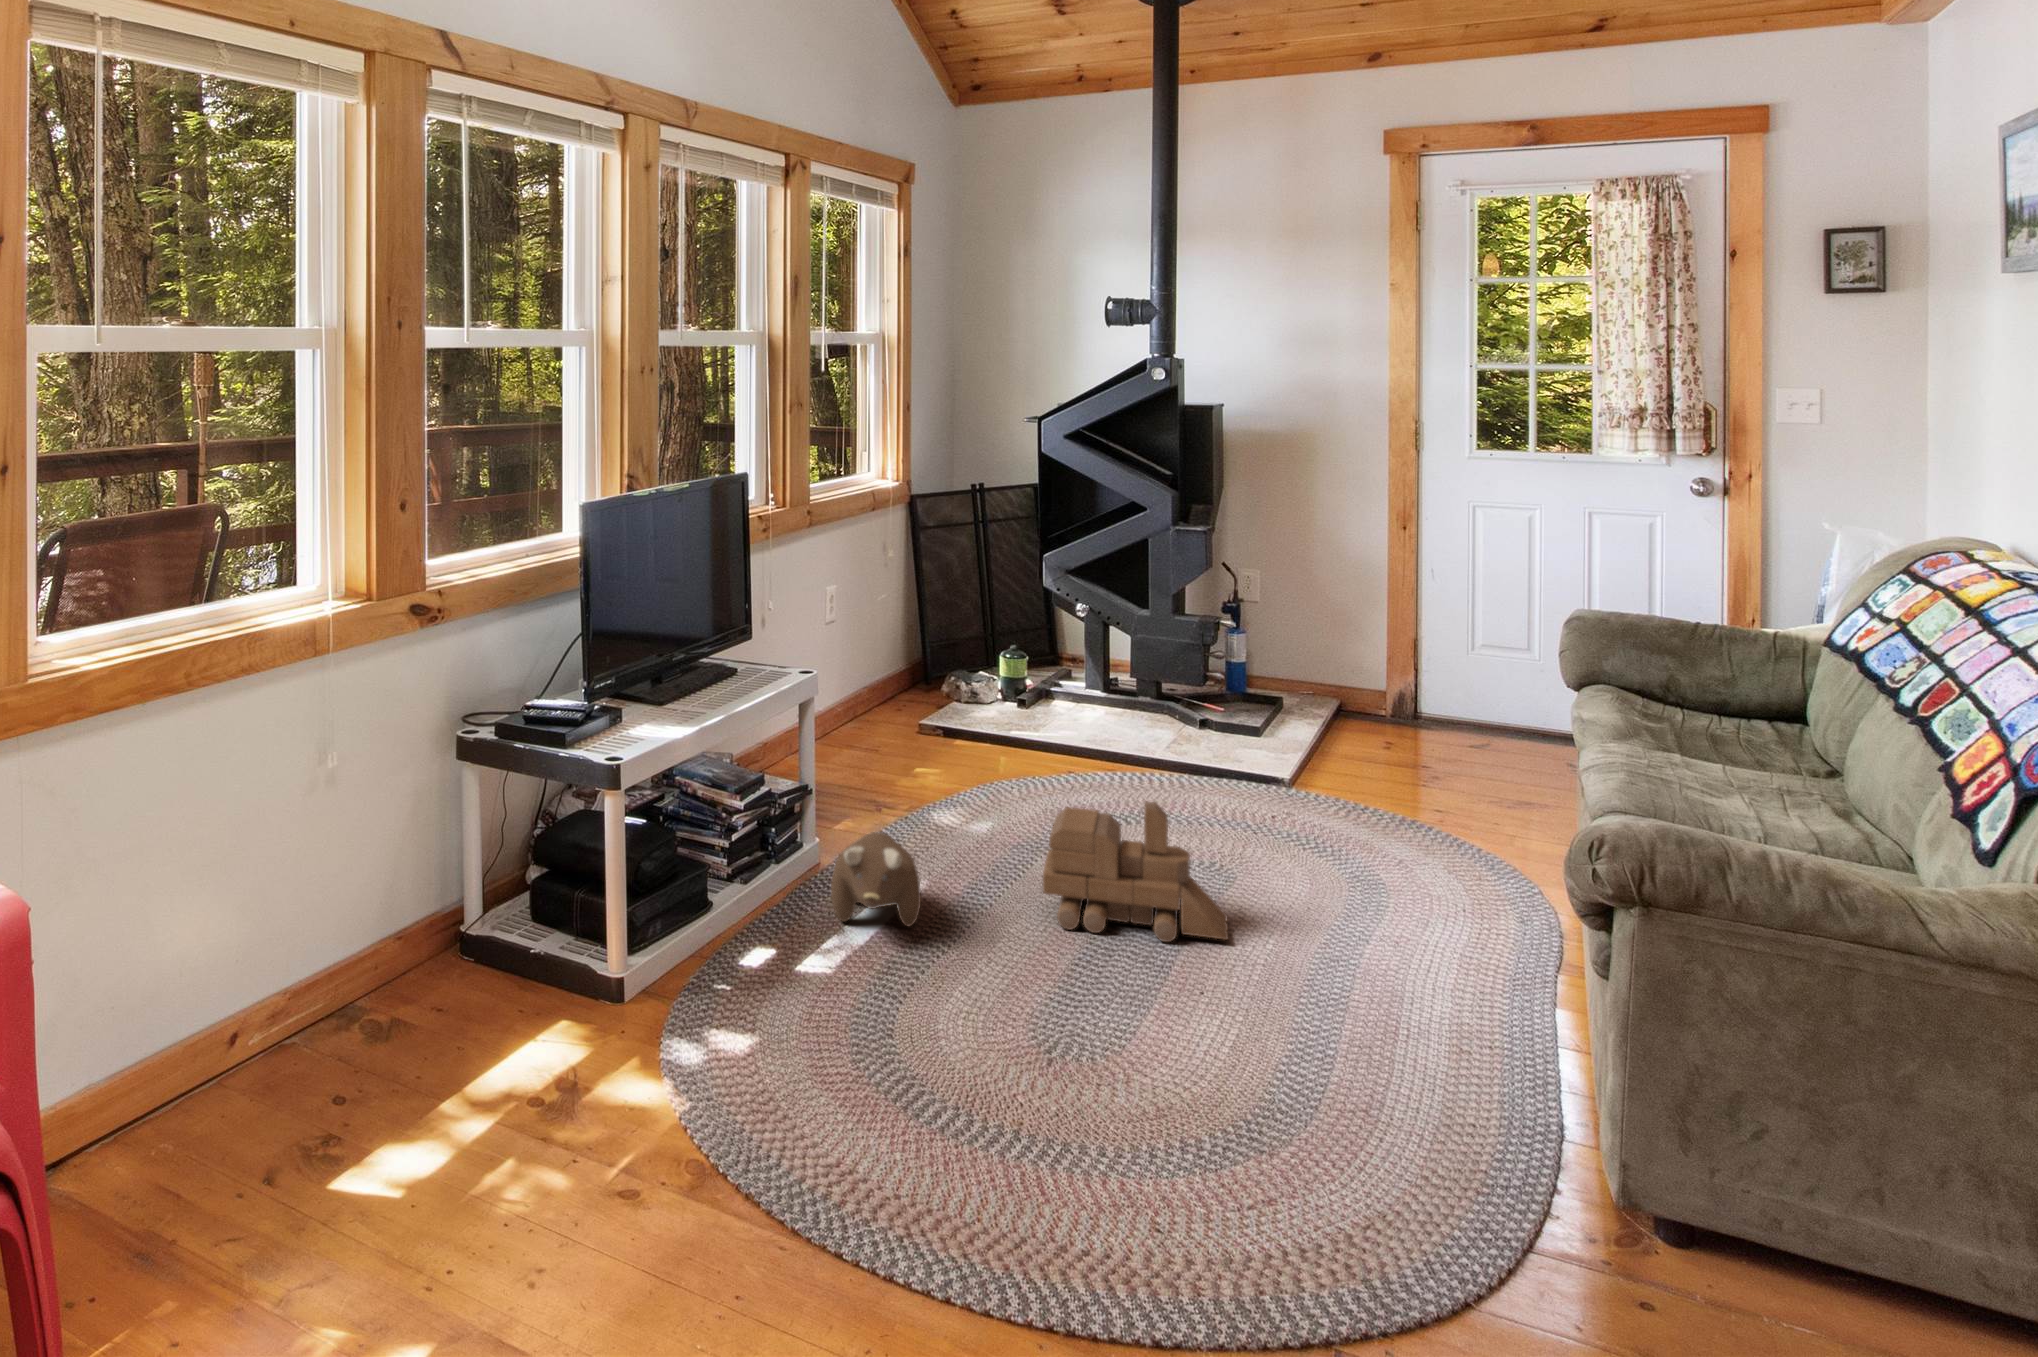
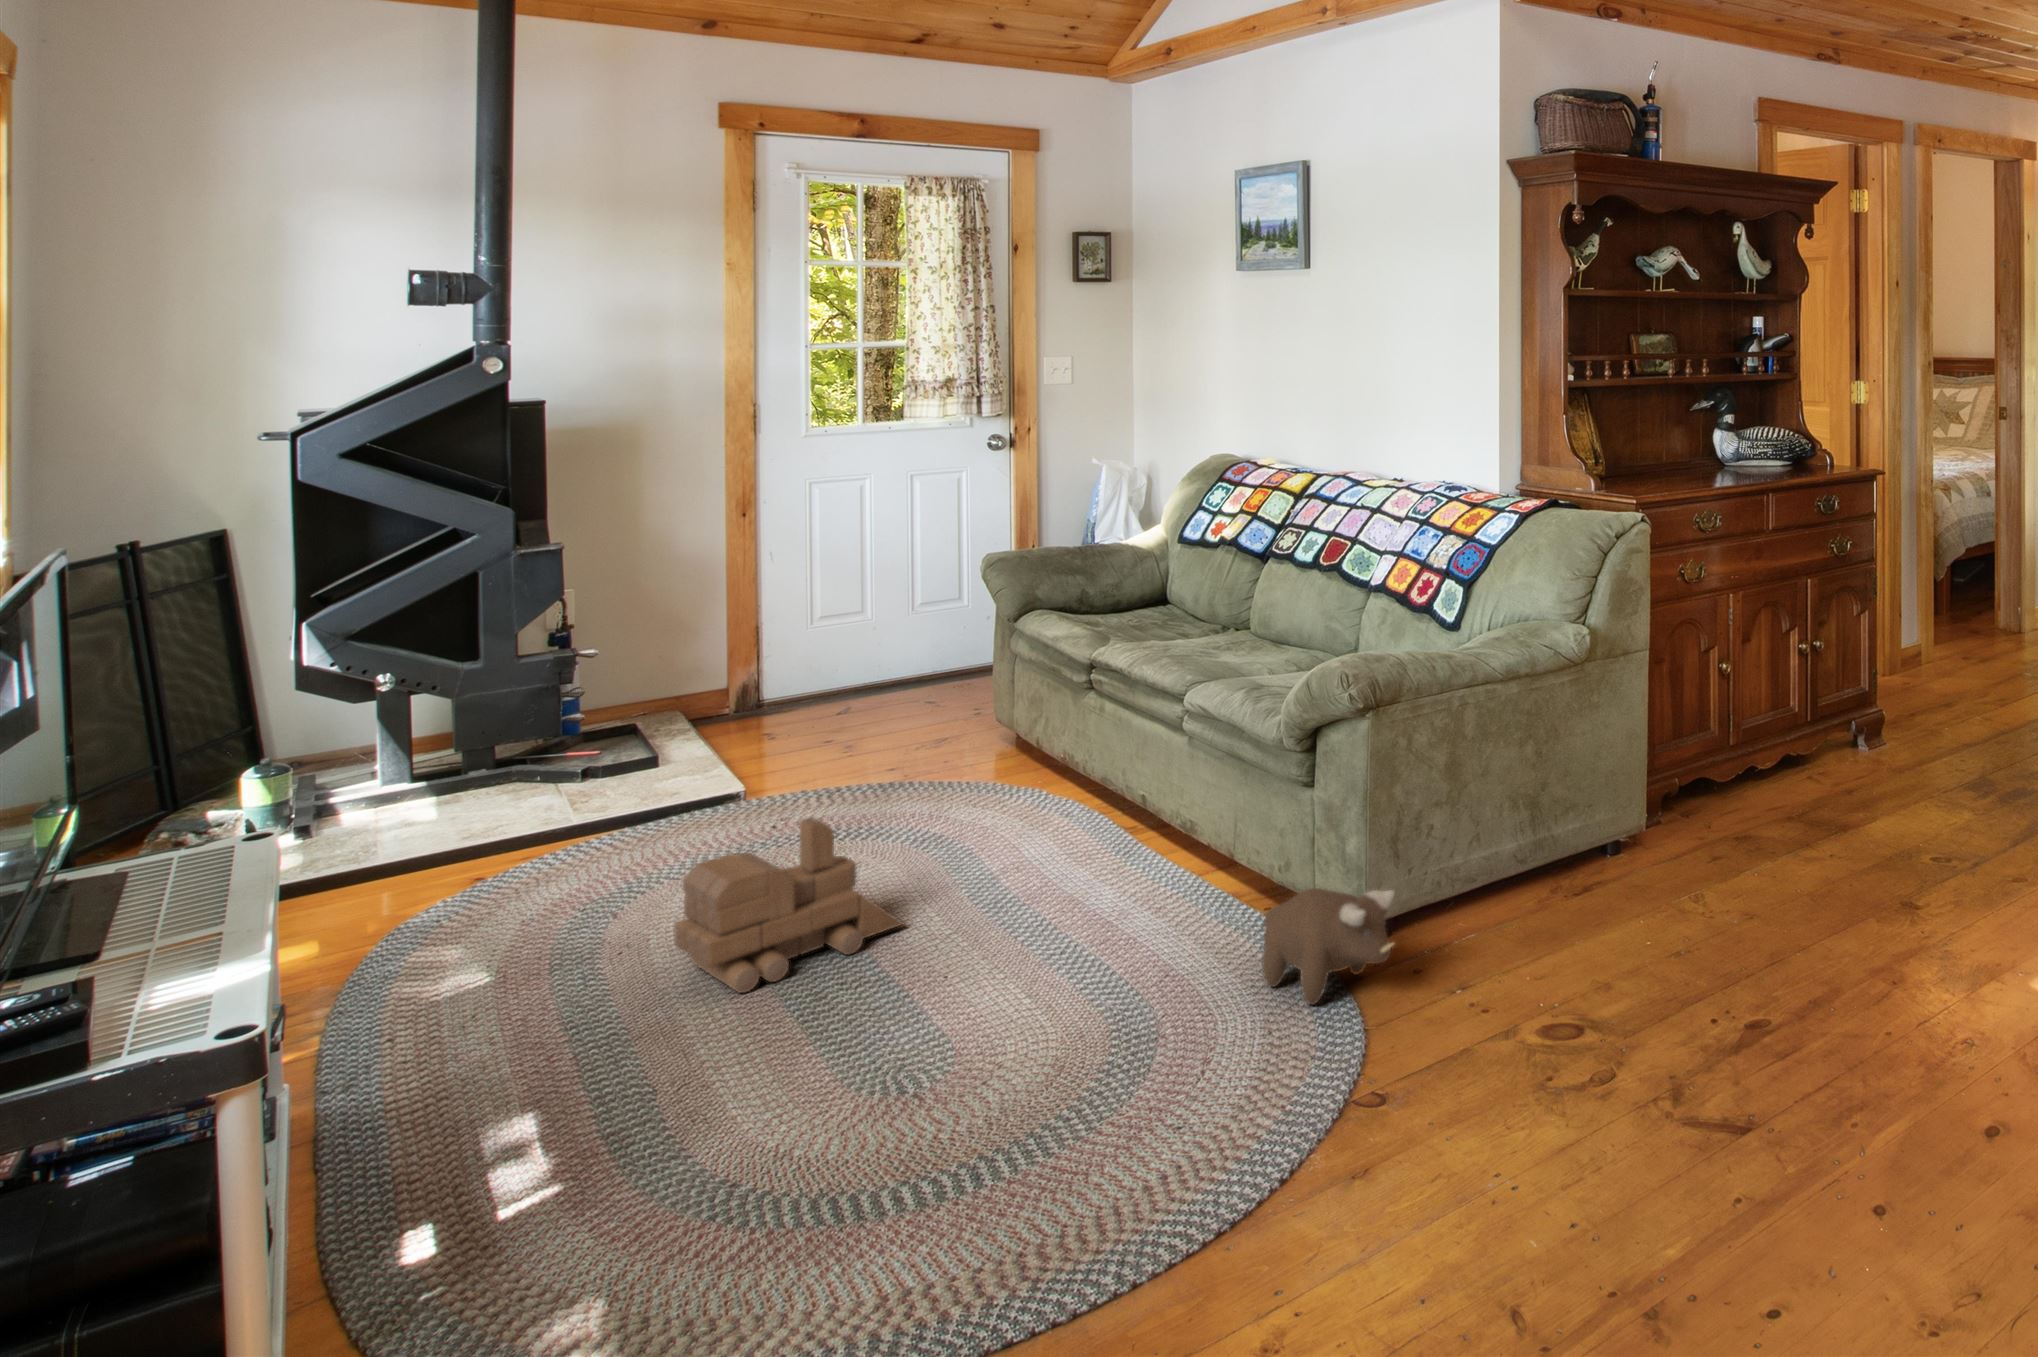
plush toy: present [831,832,921,927] -> present [1262,888,1395,1005]

